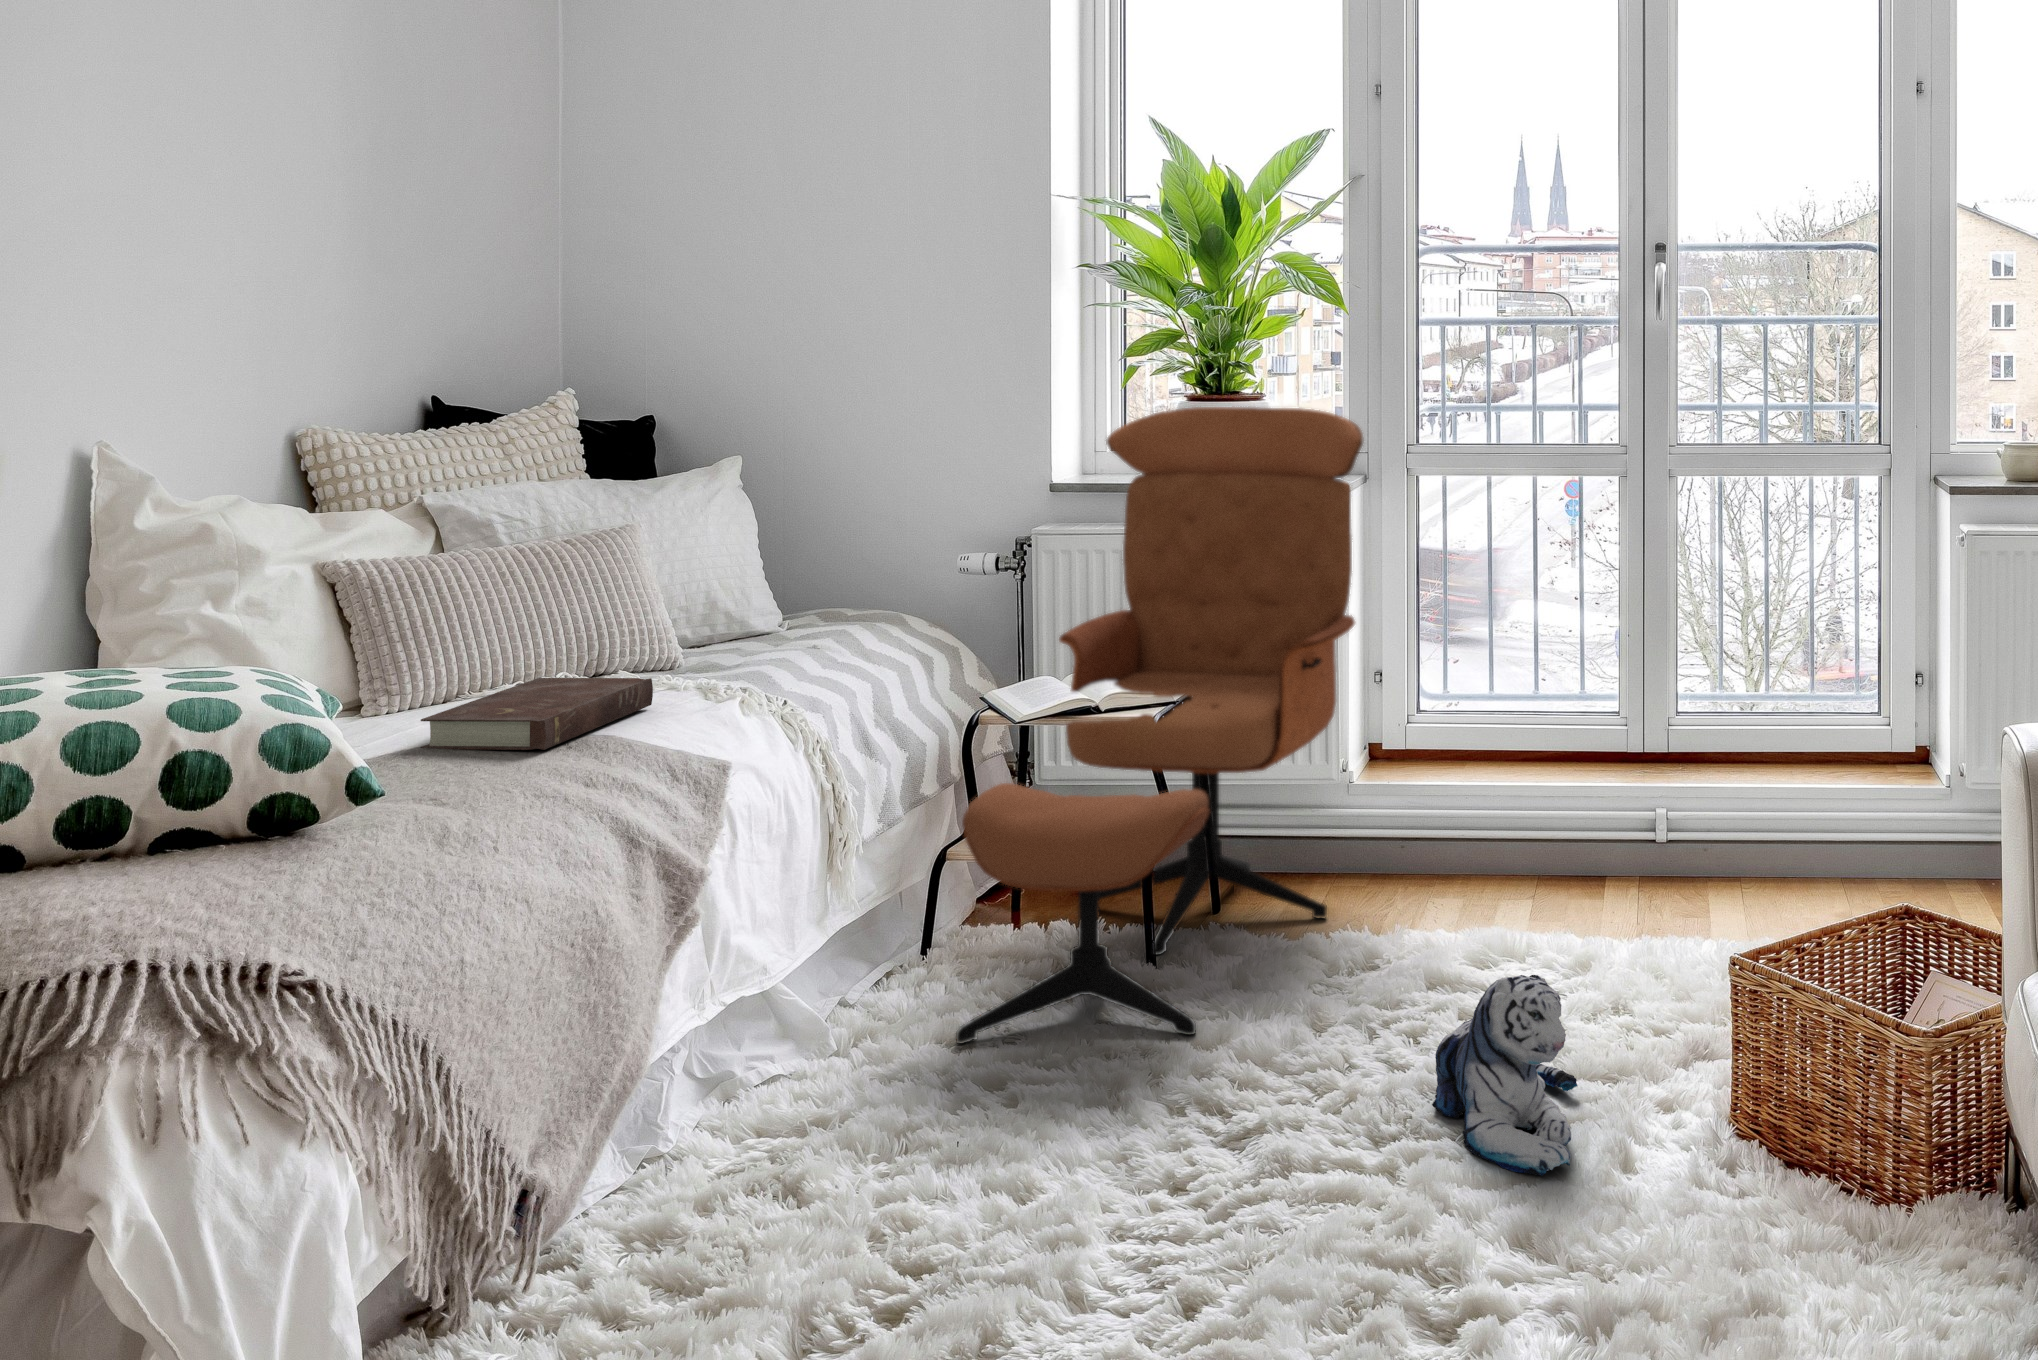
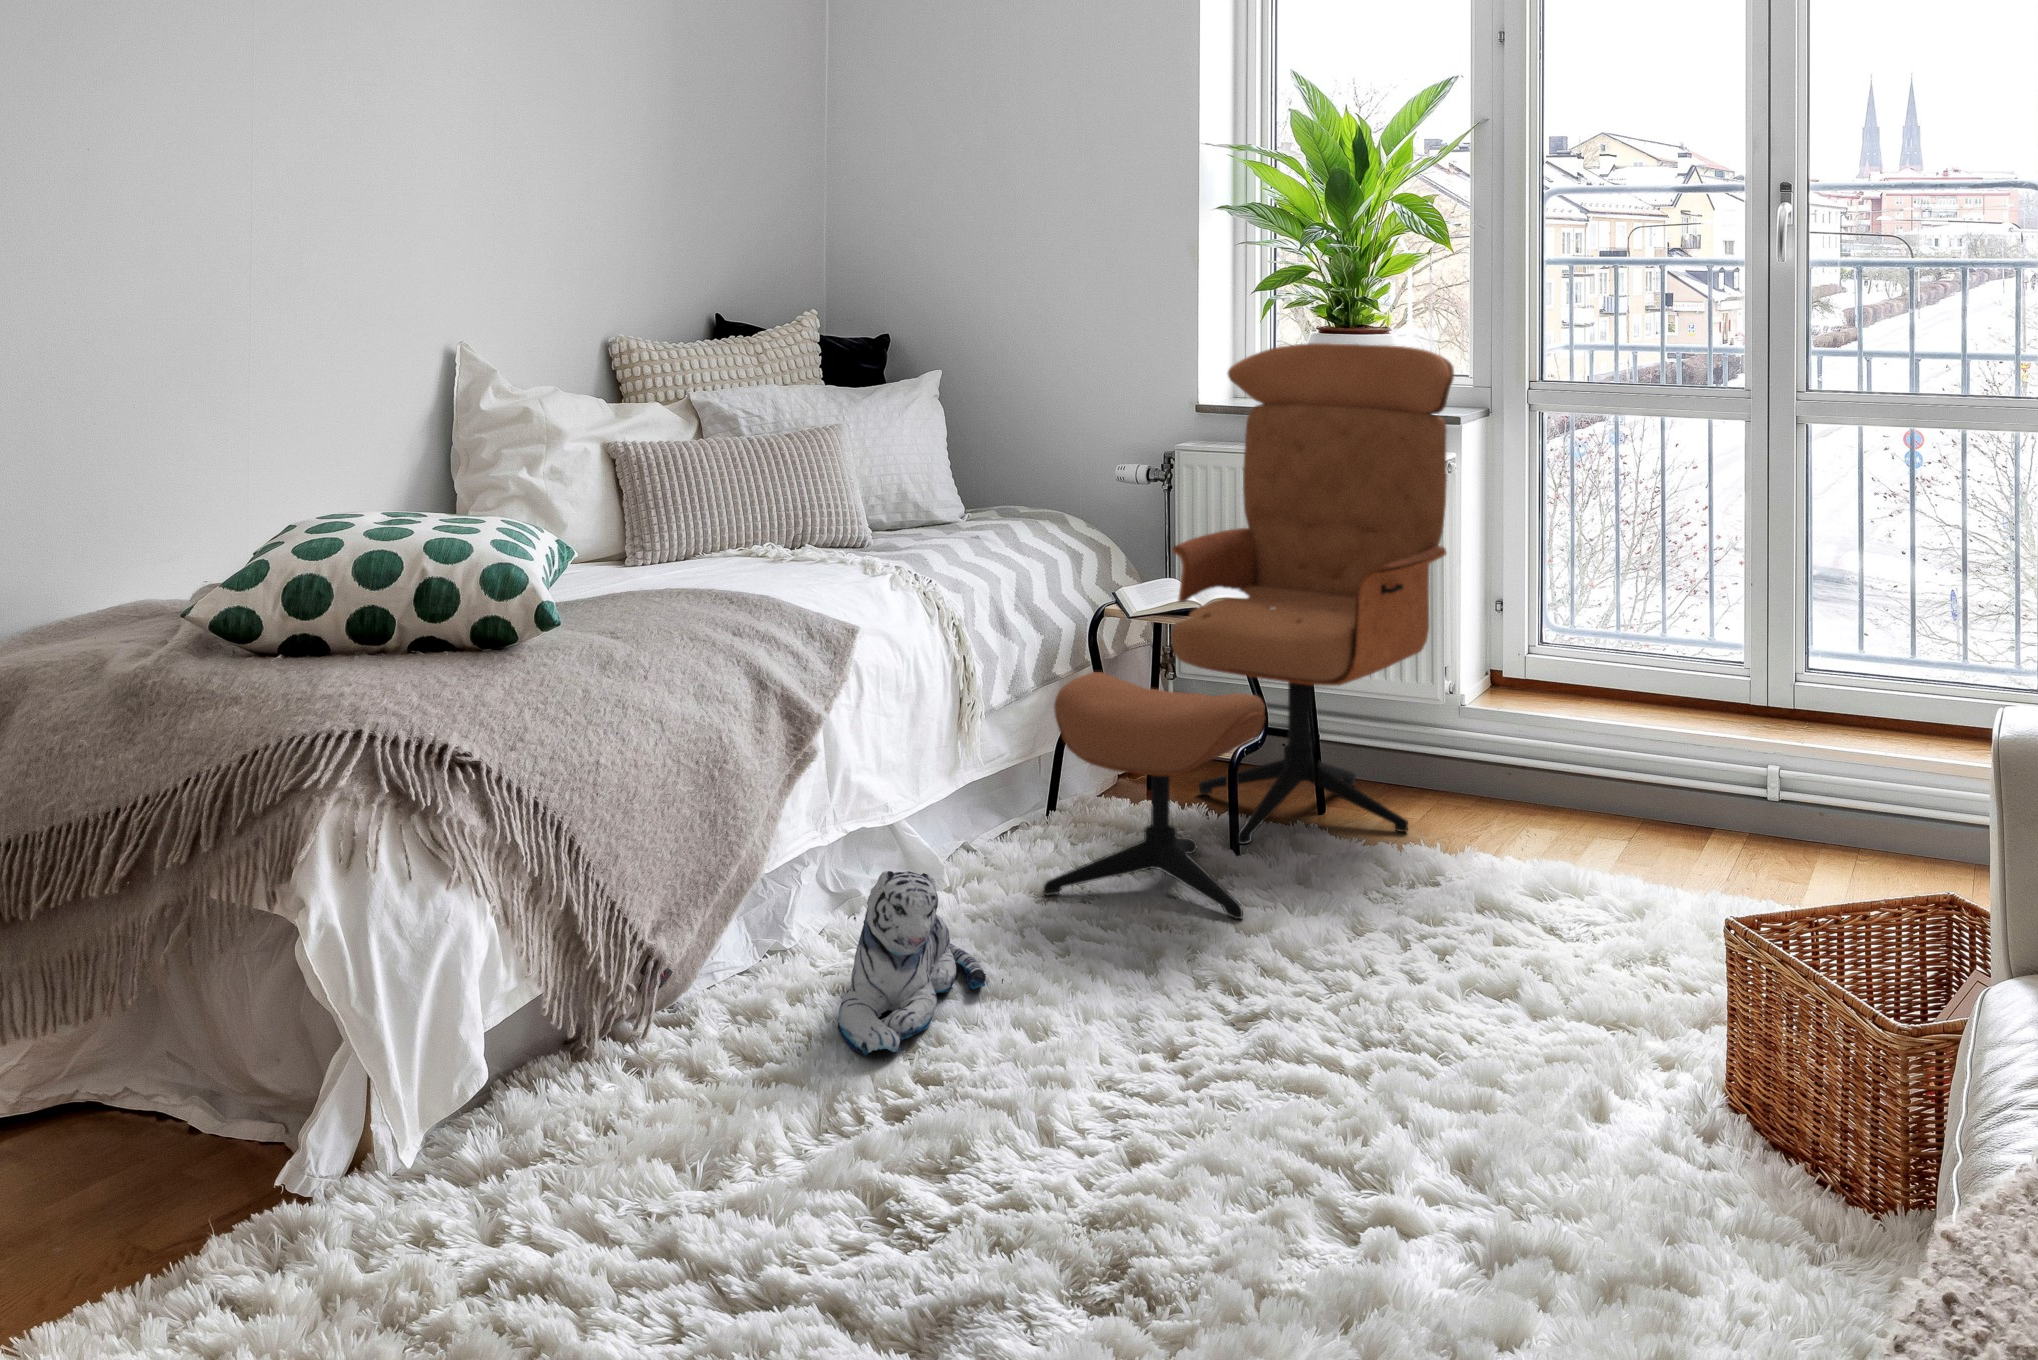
book: present [421,678,653,750] -> none [637,549,817,606]
plush toy: present [1432,975,1577,1175] -> present [838,871,986,1056]

